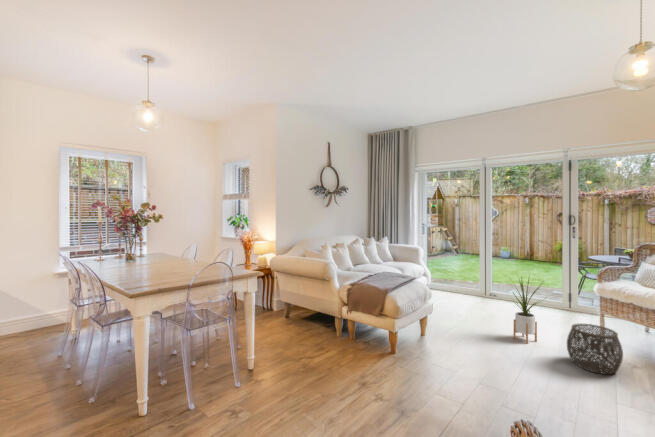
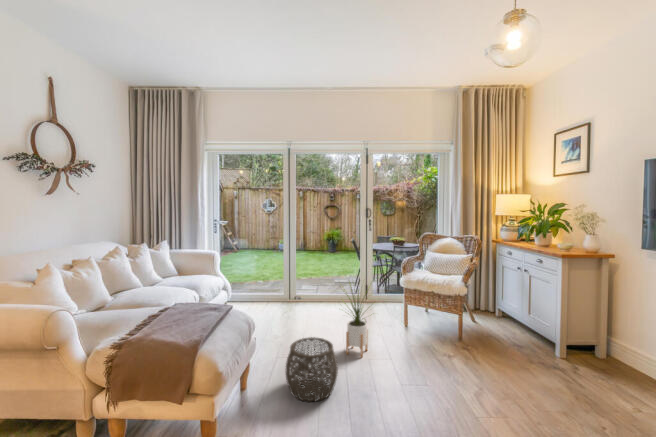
woven basket: present [567,324,623,374] -> present [286,337,338,402]

